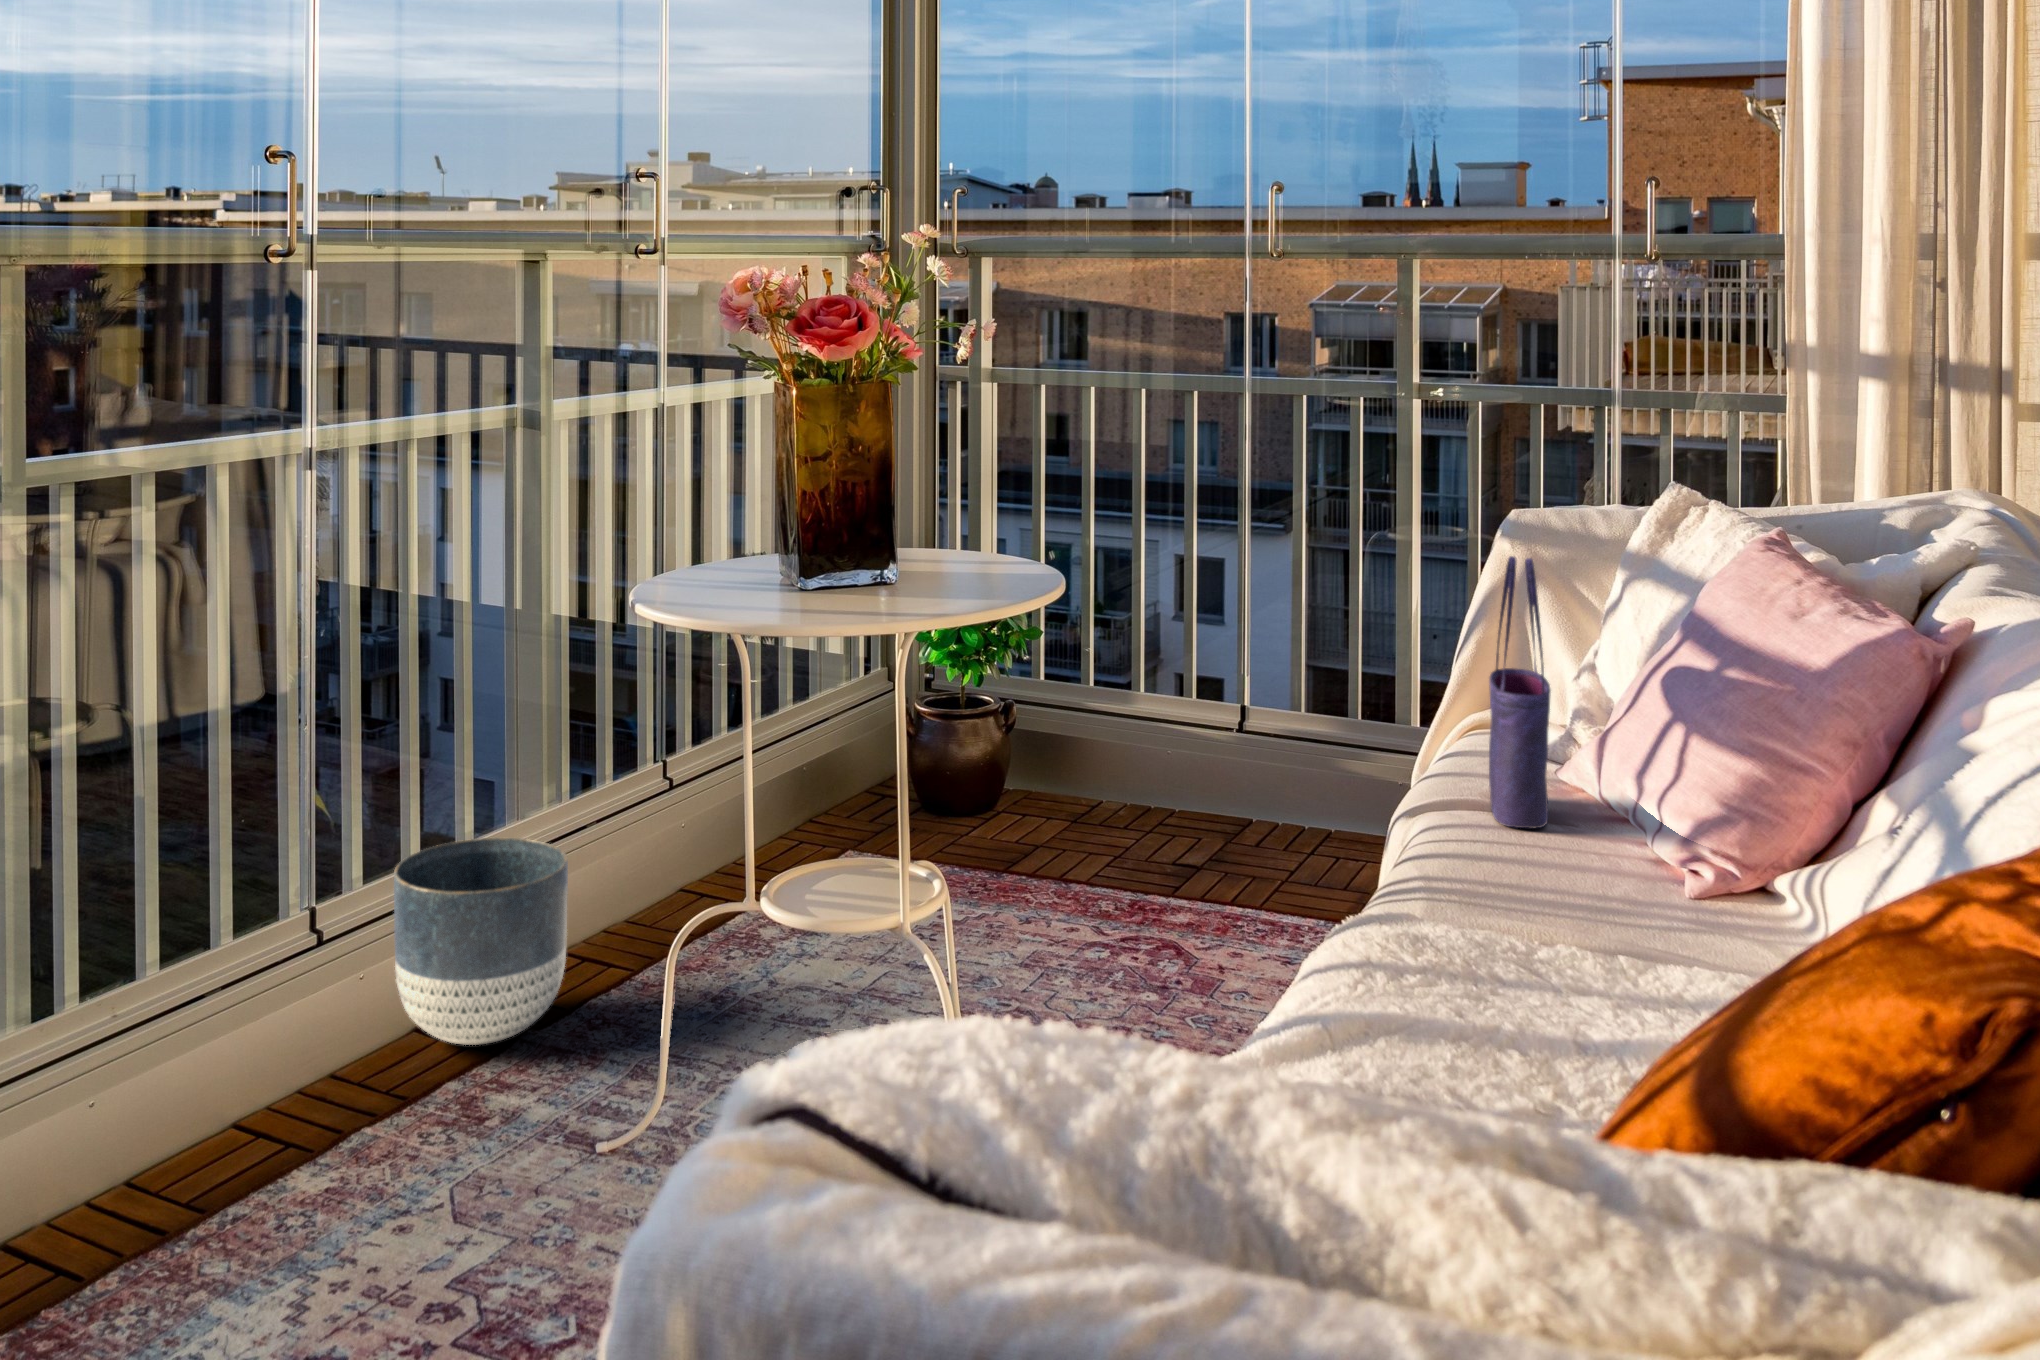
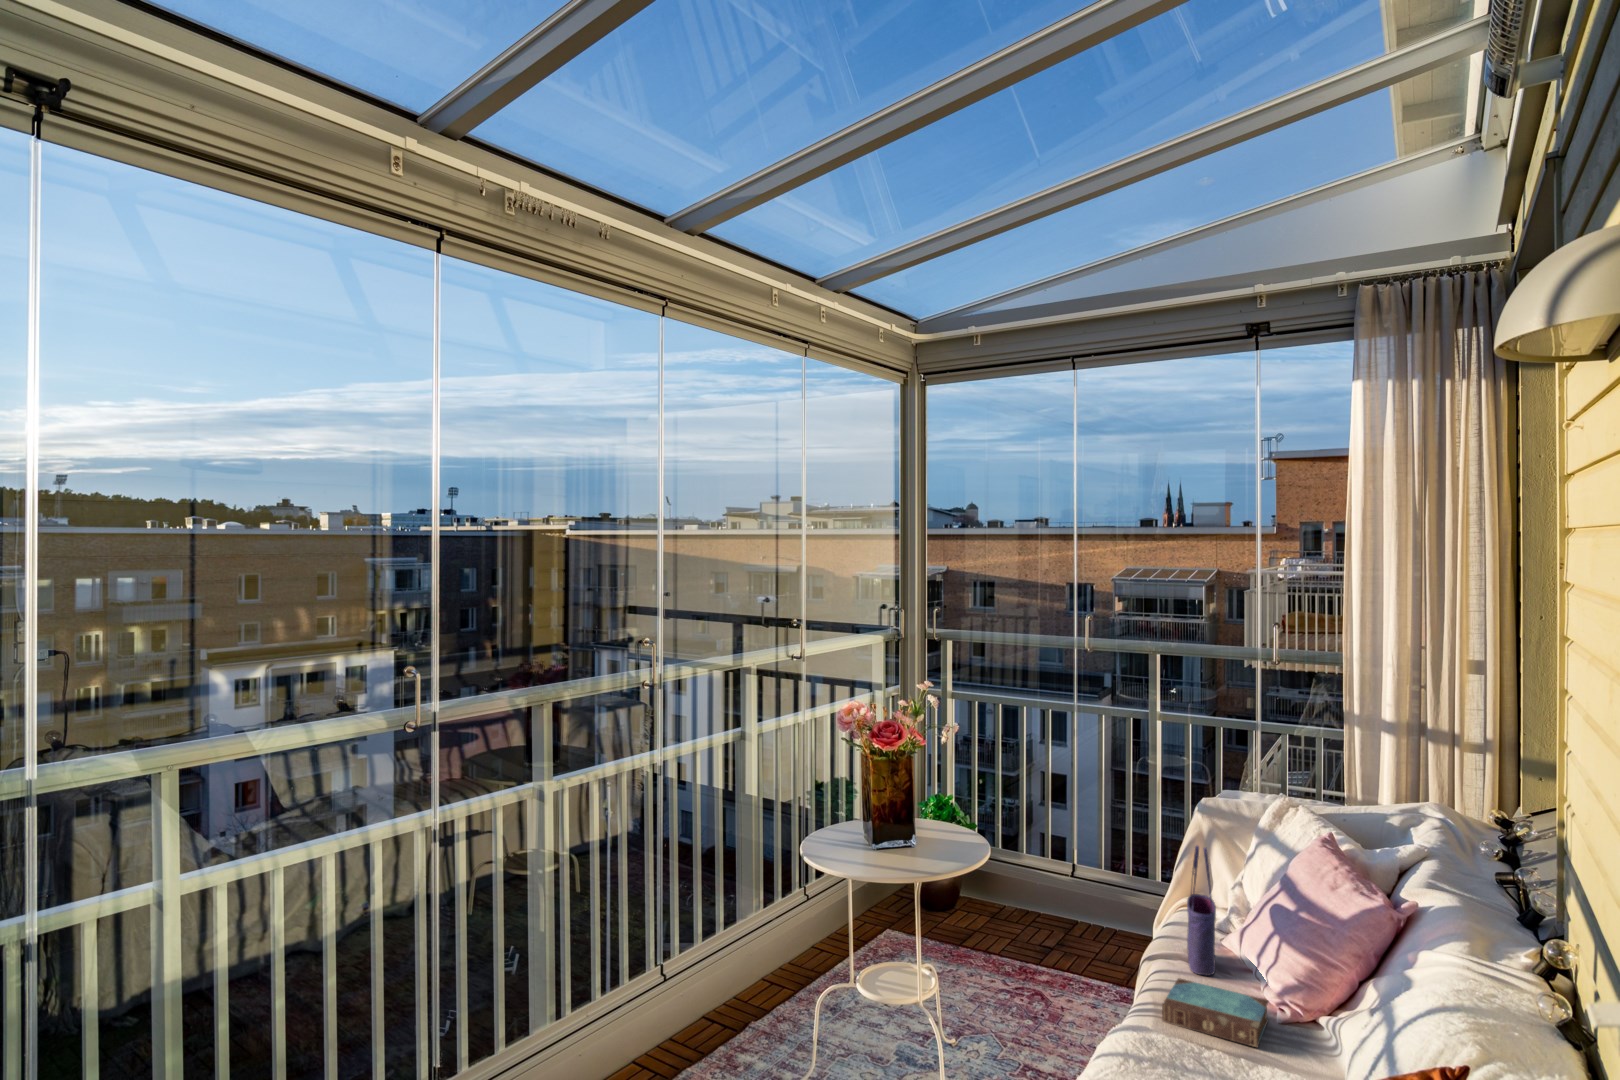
book: none [1447,823,1669,937] -> present [1162,978,1268,1048]
planter: present [394,838,568,1045] -> none [692,932,766,1029]

